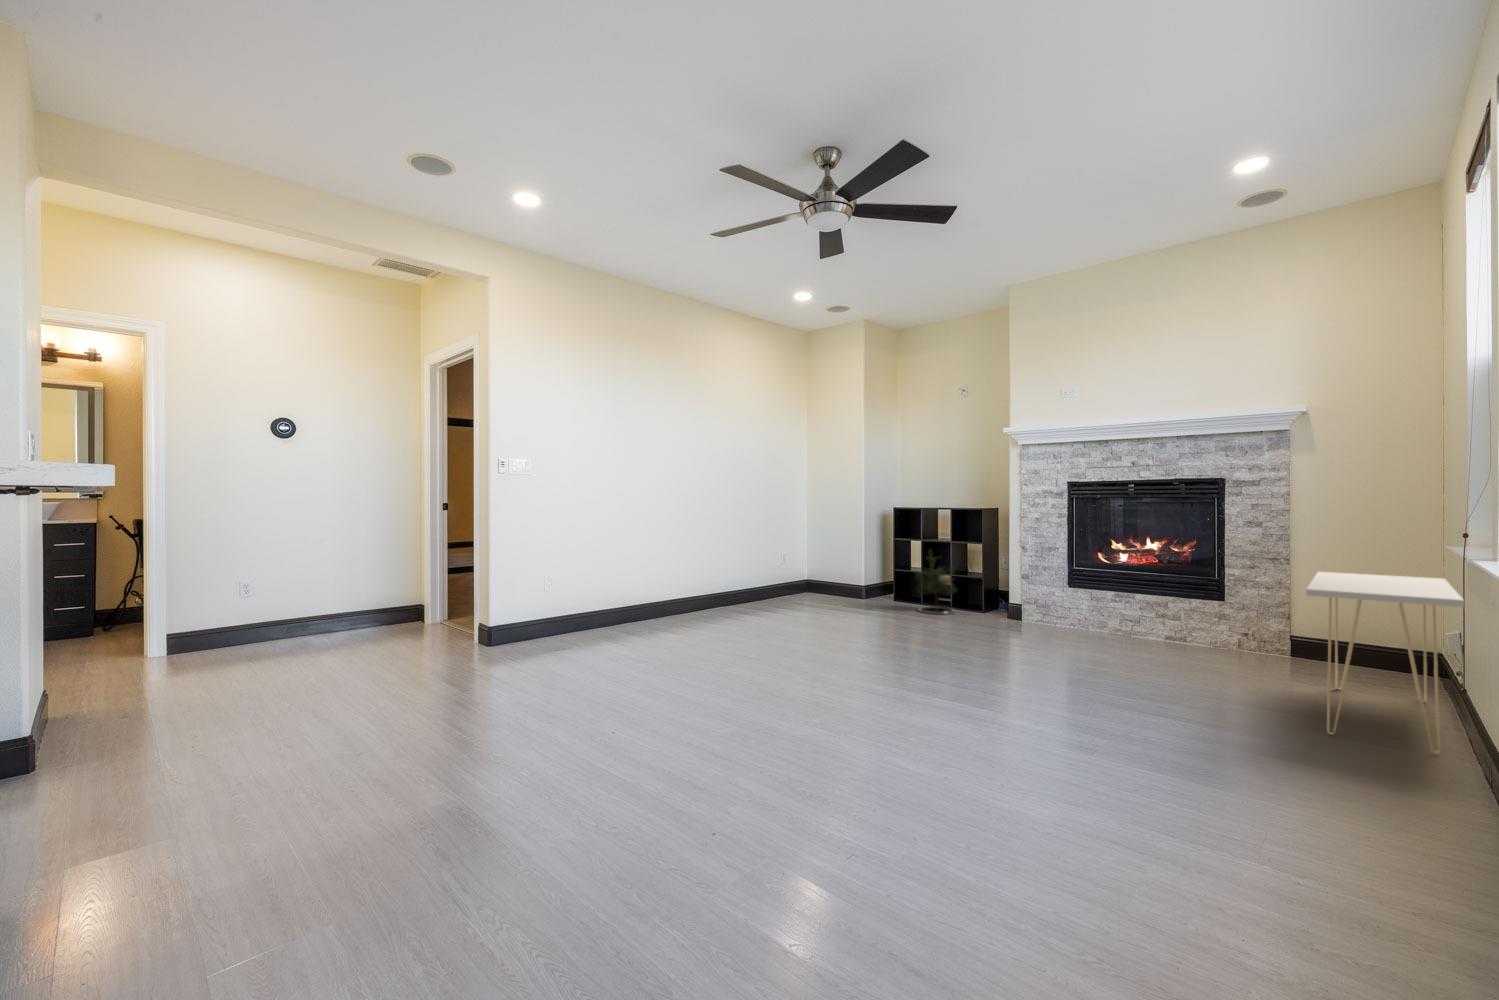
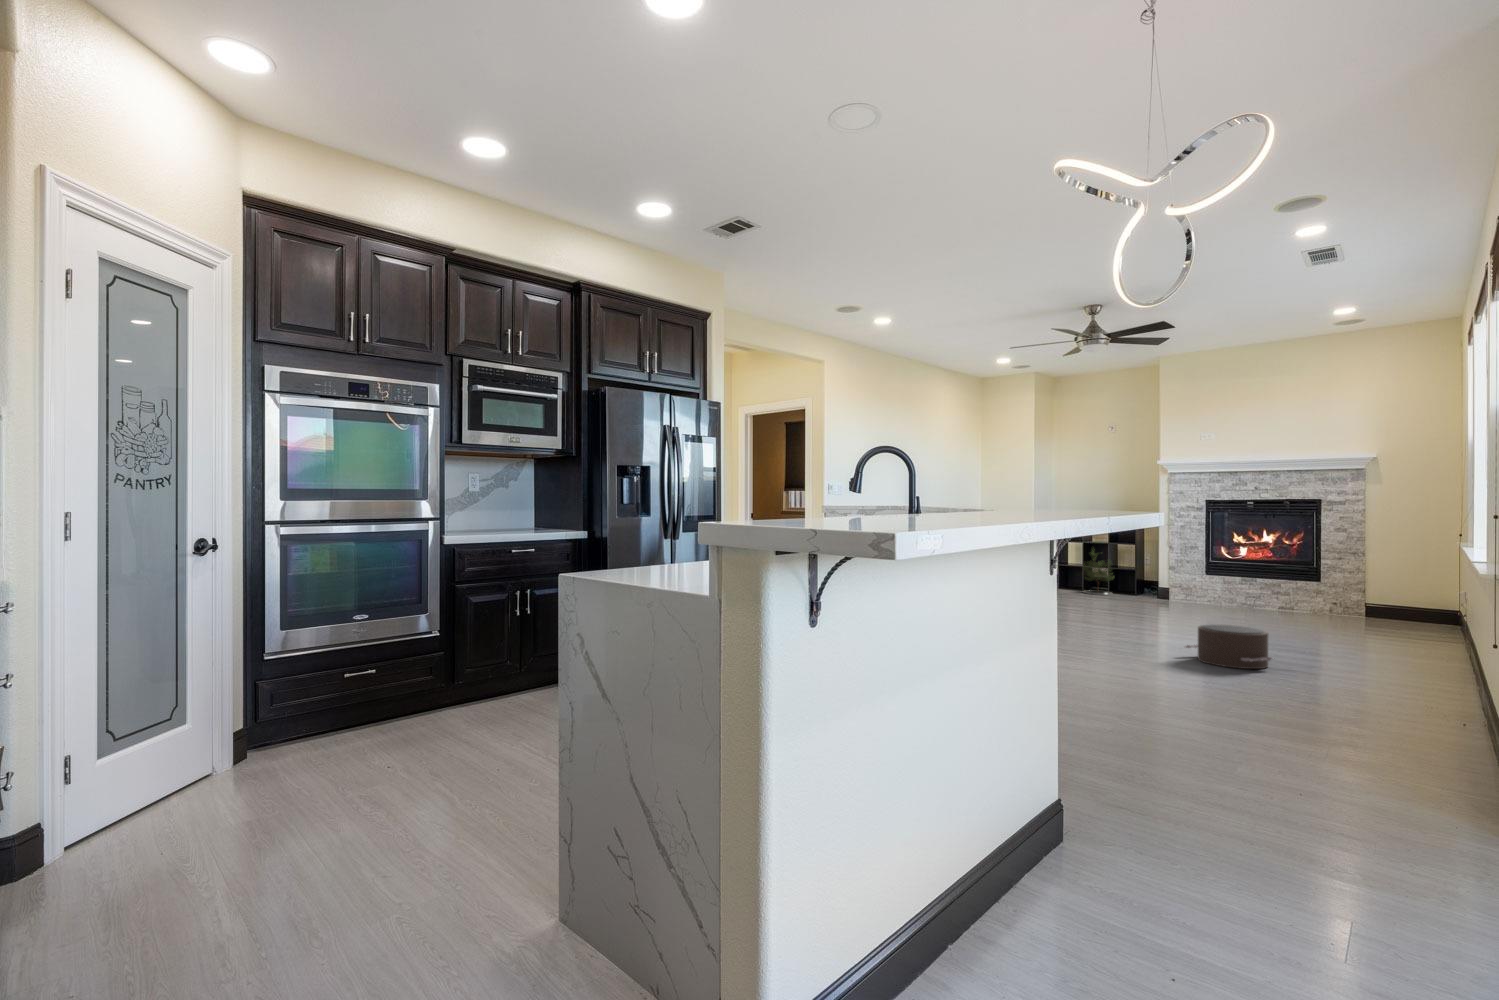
console table: present [1306,572,1464,754] -> none [1386,557,1469,646]
pouf: none [849,745,997,879] -> present [1186,625,1272,669]

